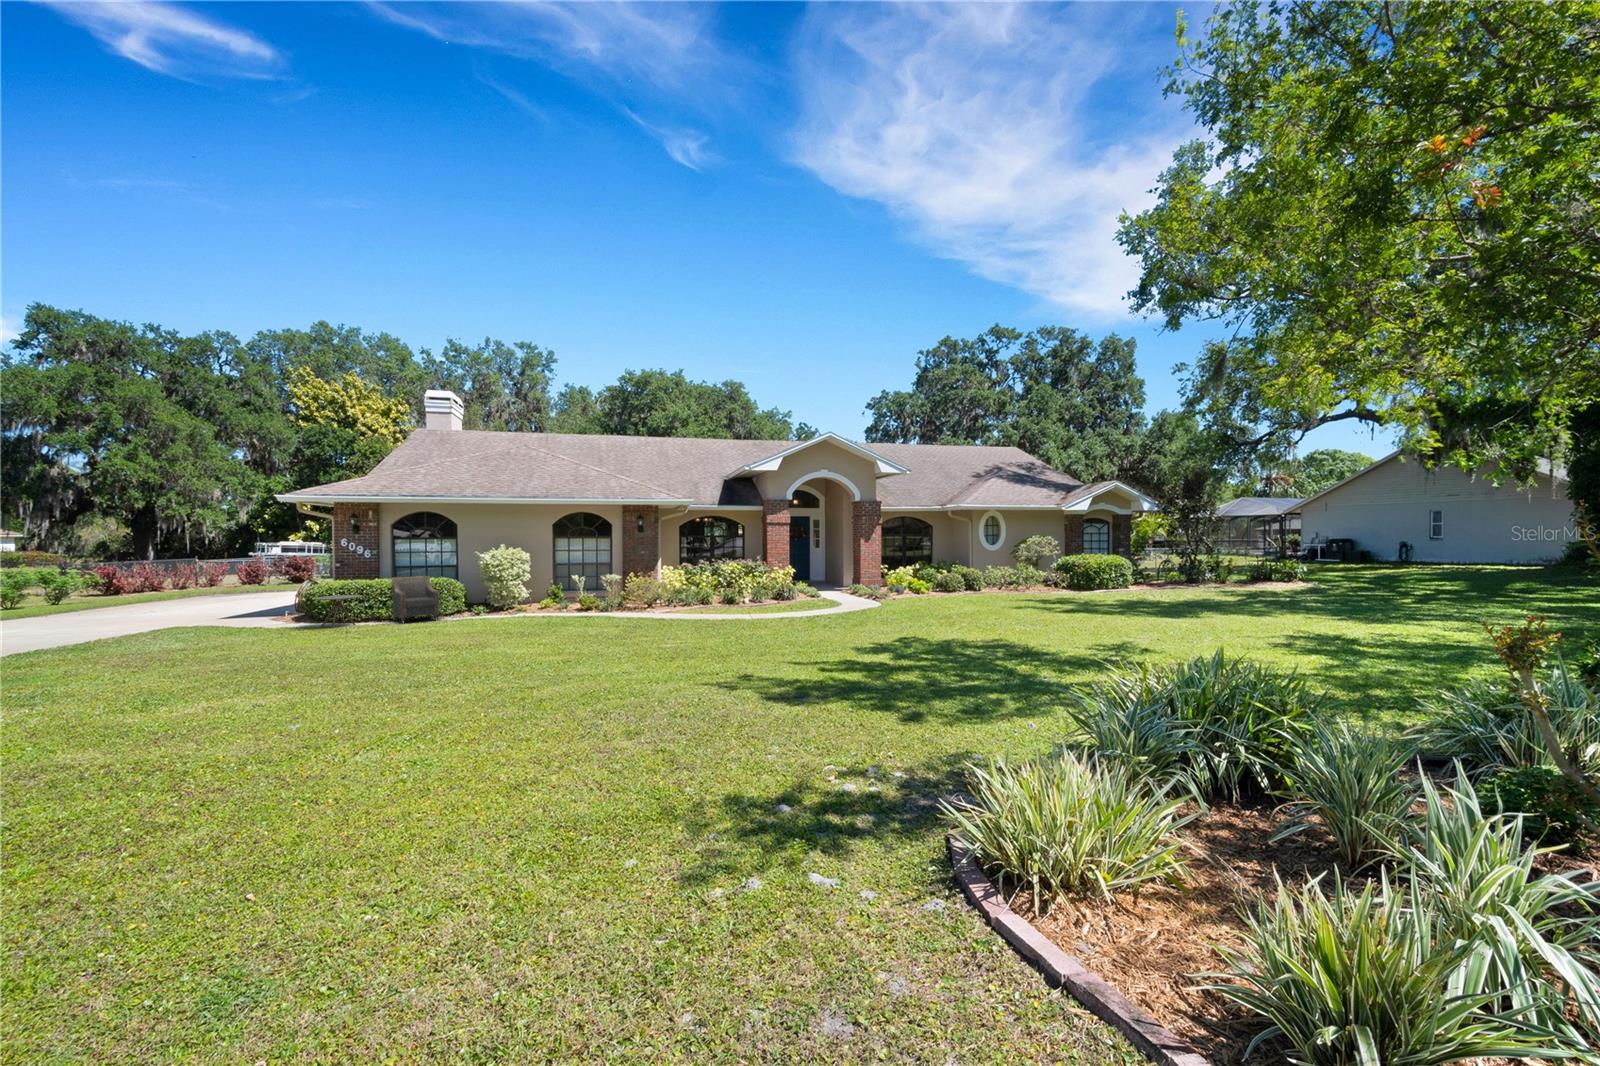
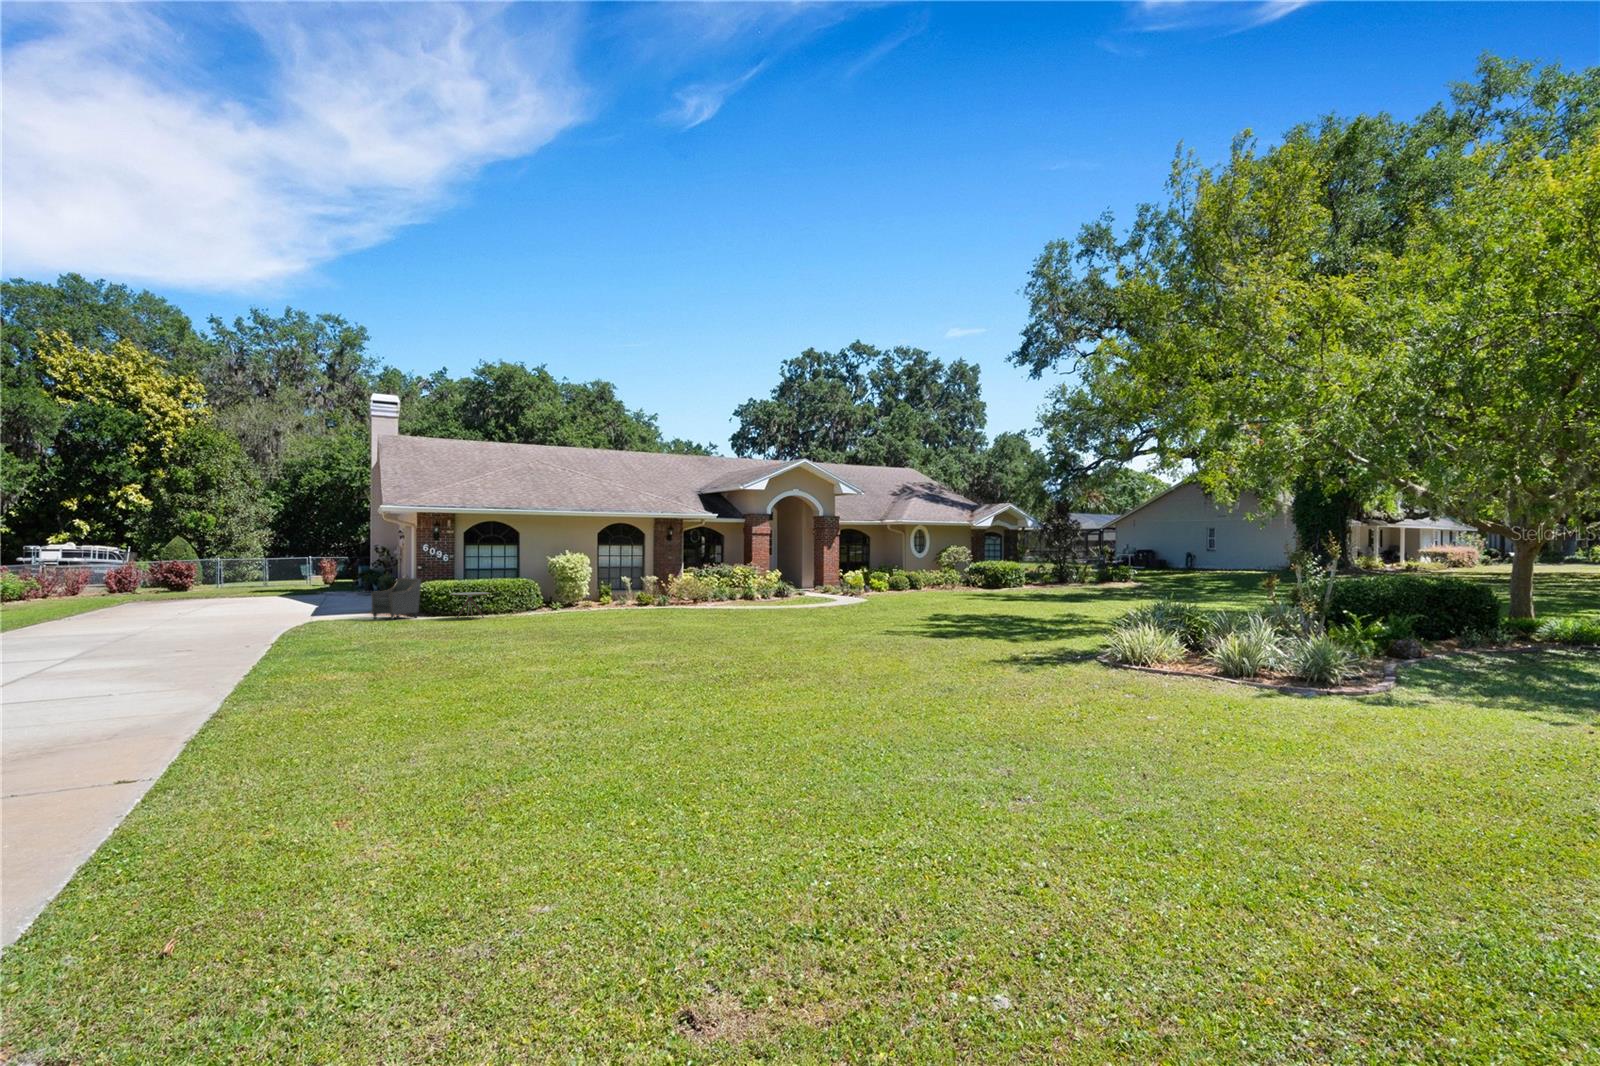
chair: present [392,576,439,623] -> present [371,578,421,620]

